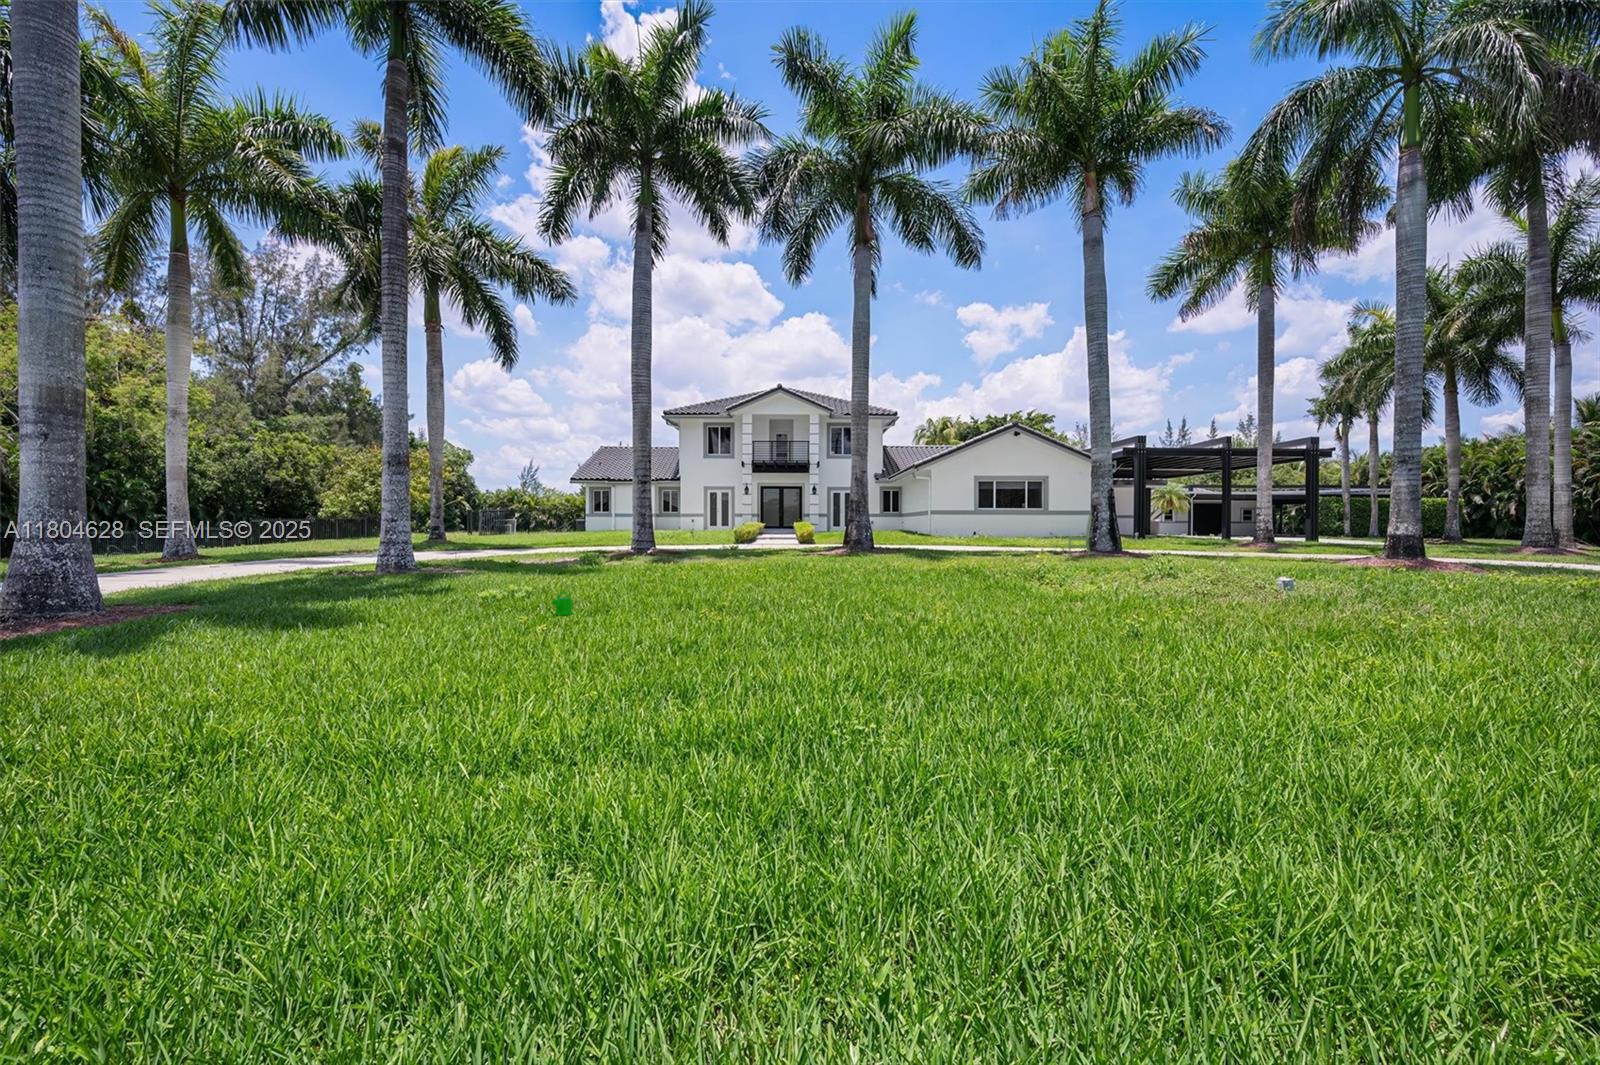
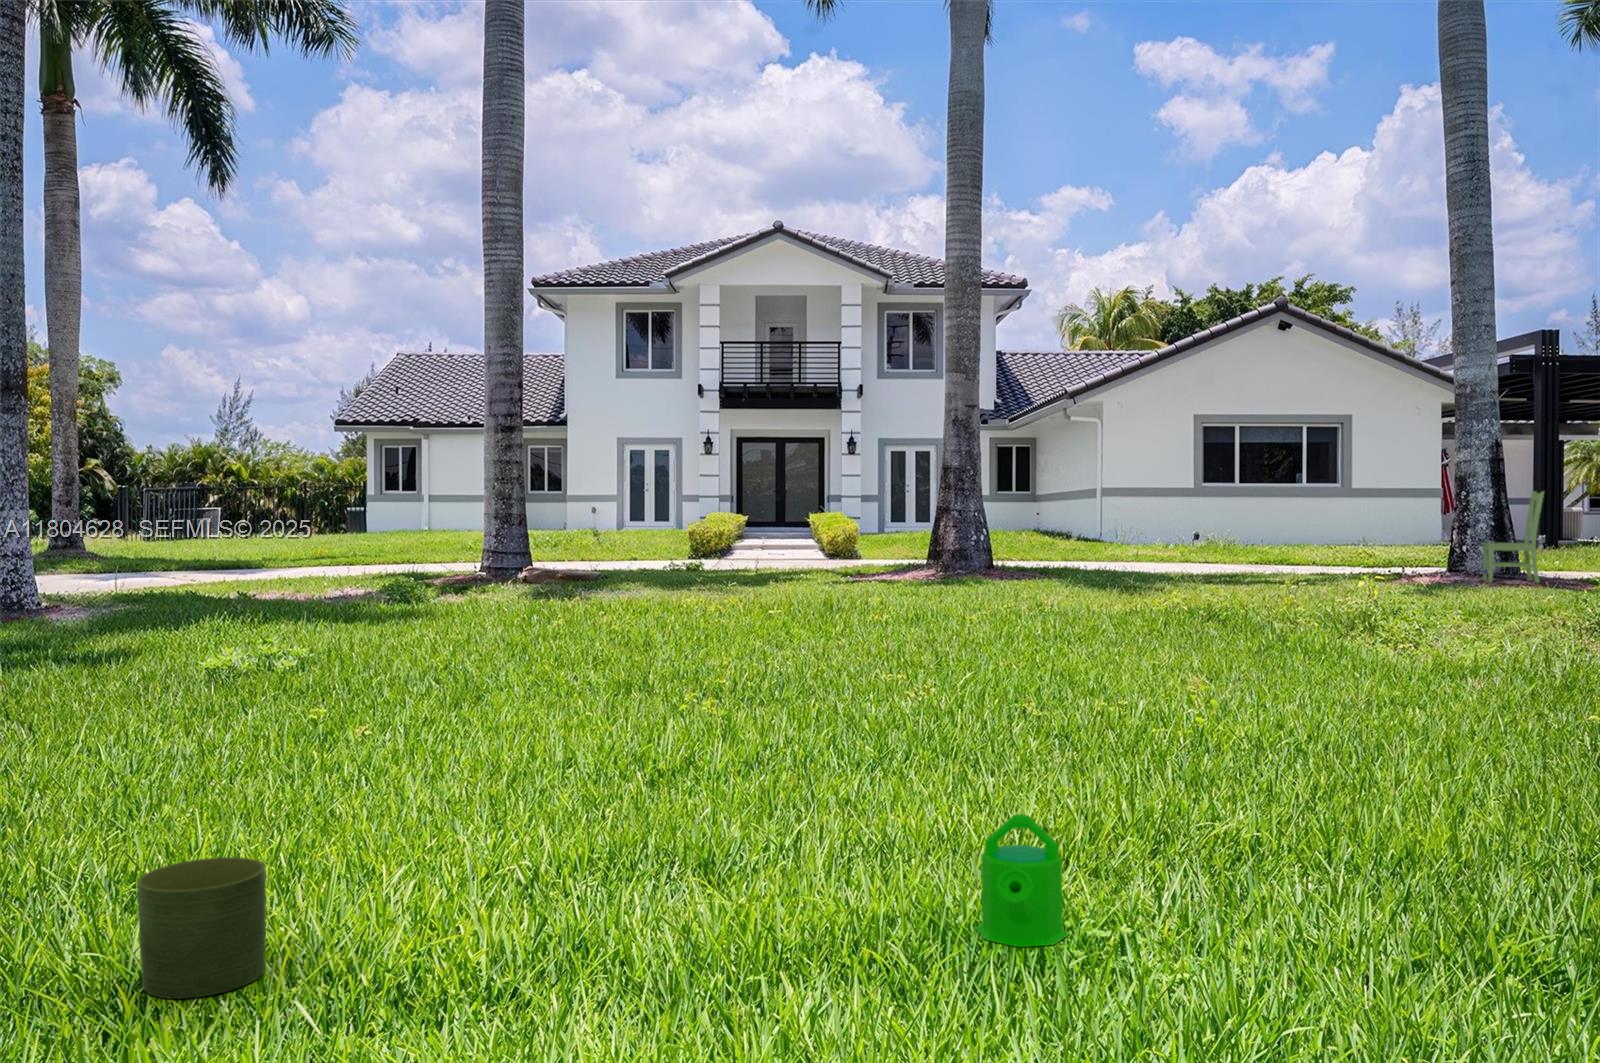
watering can: present [551,591,573,615] -> present [976,814,1068,947]
planter: none [511,622,542,652] -> present [137,857,266,999]

